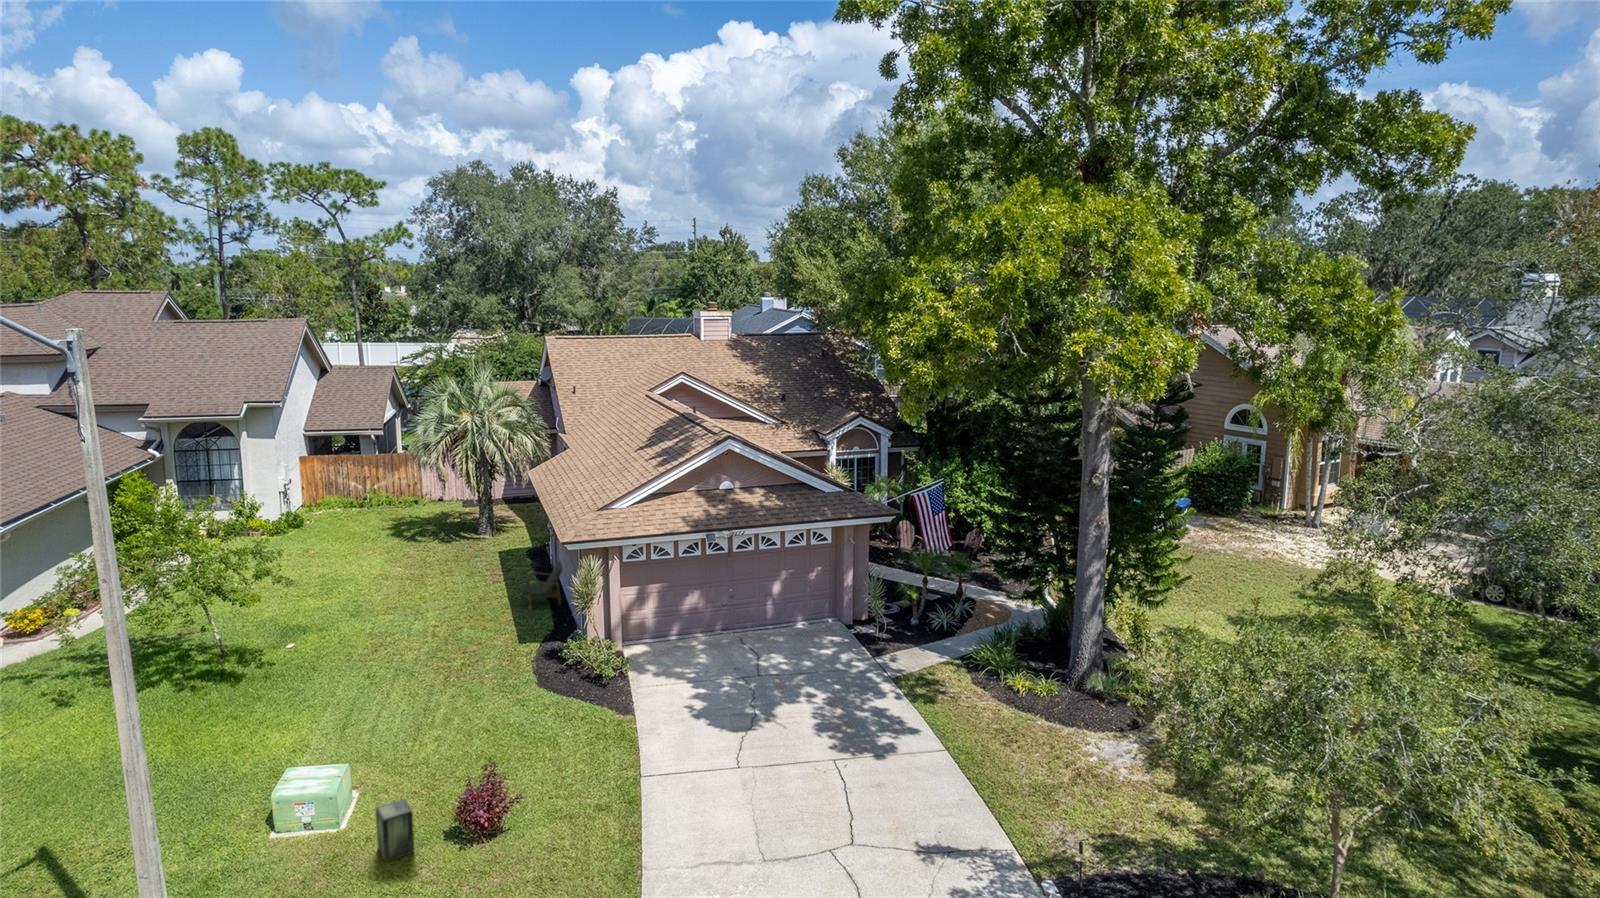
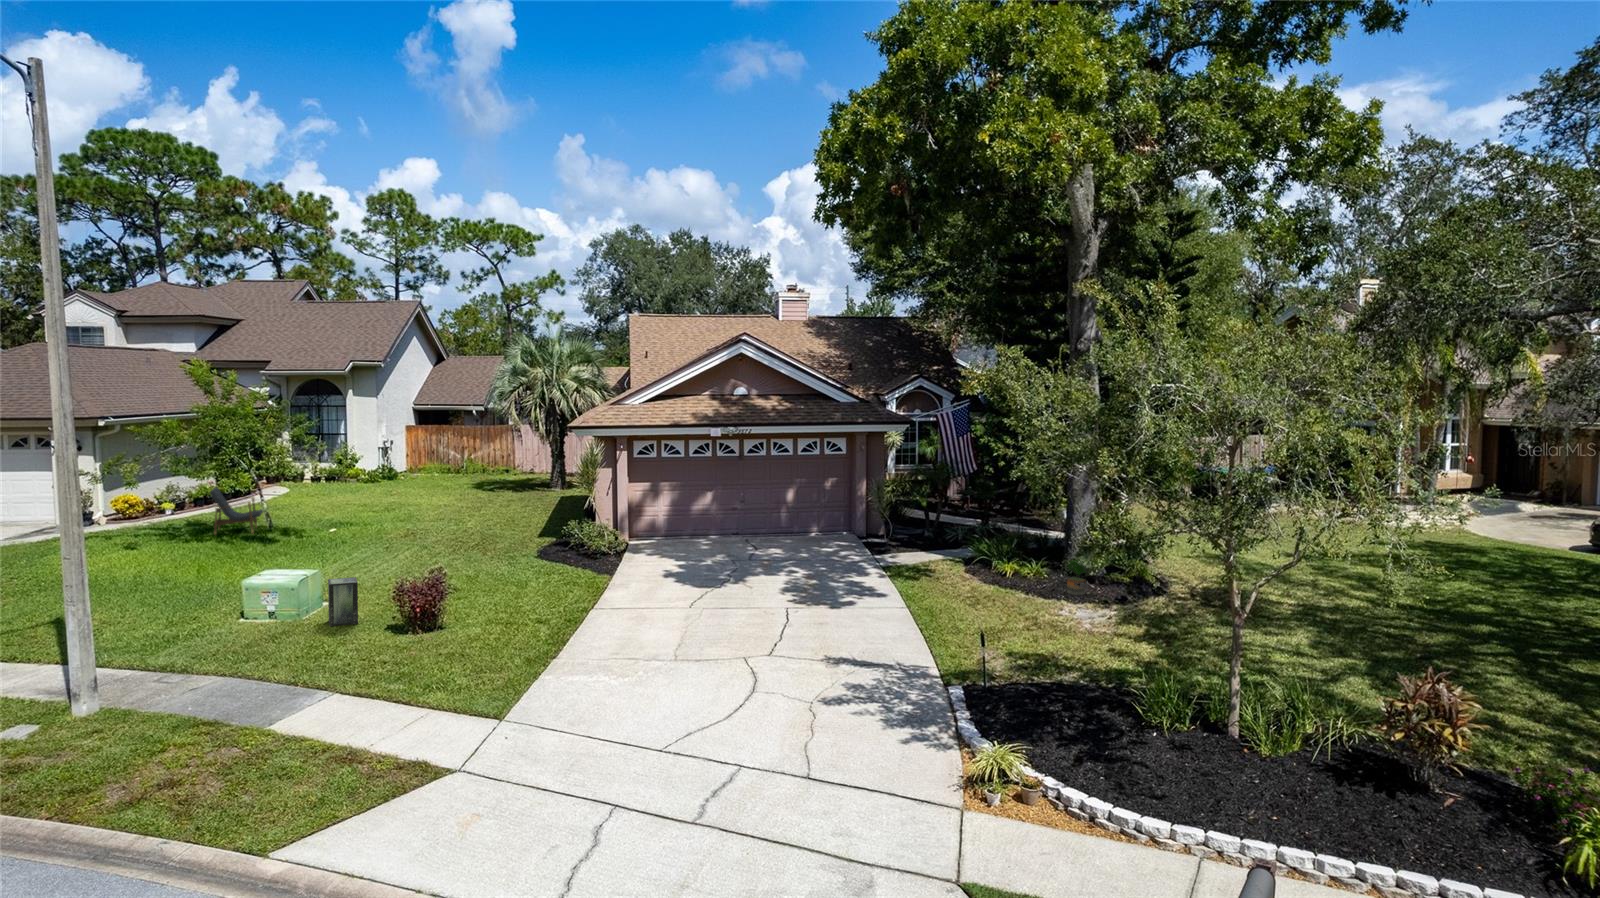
lounge chair: present [521,561,563,609] -> present [210,488,263,534]
potted tree: none [1067,669,1089,704] -> present [1067,560,1086,595]

